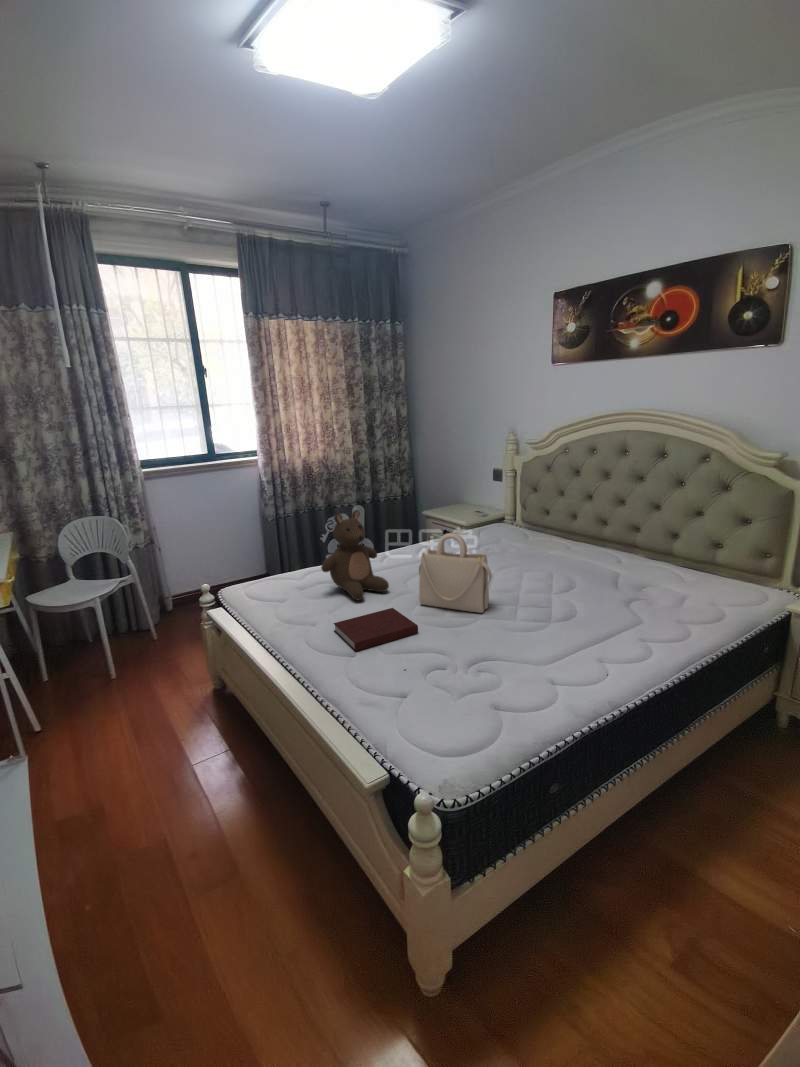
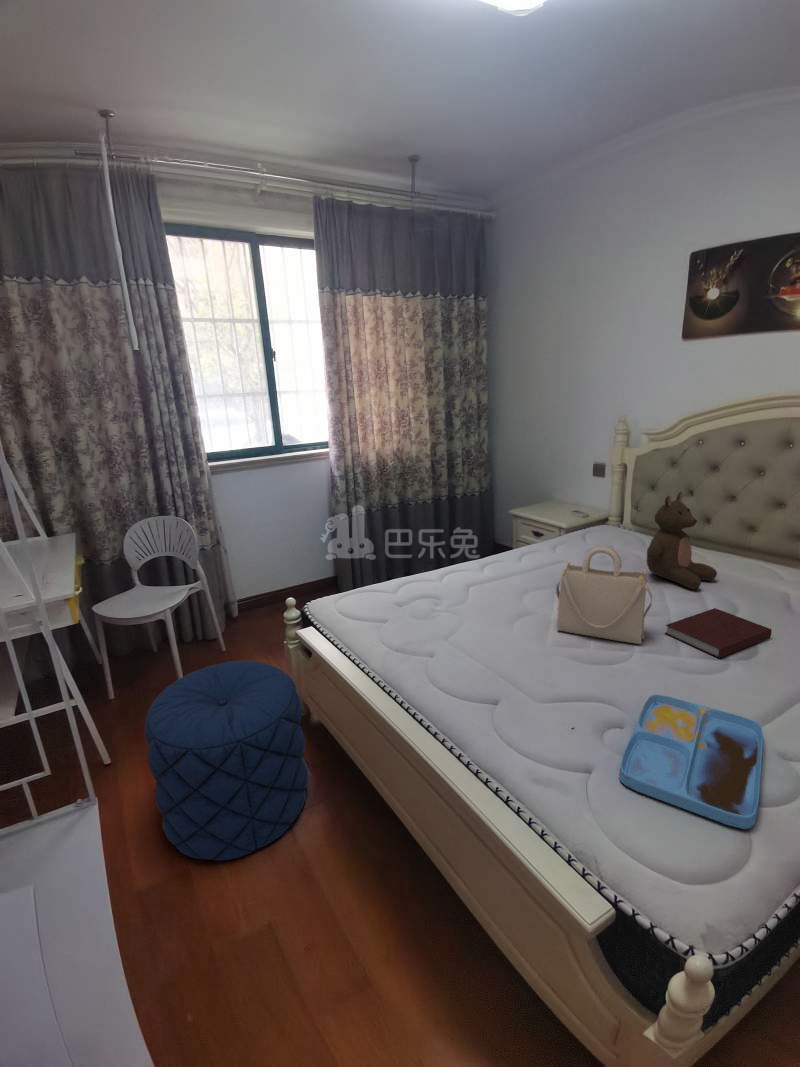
stuffed bear: present [321,510,389,600] -> present [646,492,717,589]
notebook: present [334,608,418,651] -> present [665,608,772,658]
pouf: none [61,637,212,803] -> present [144,661,308,861]
tray: none [422,646,541,730] -> present [619,695,763,829]

